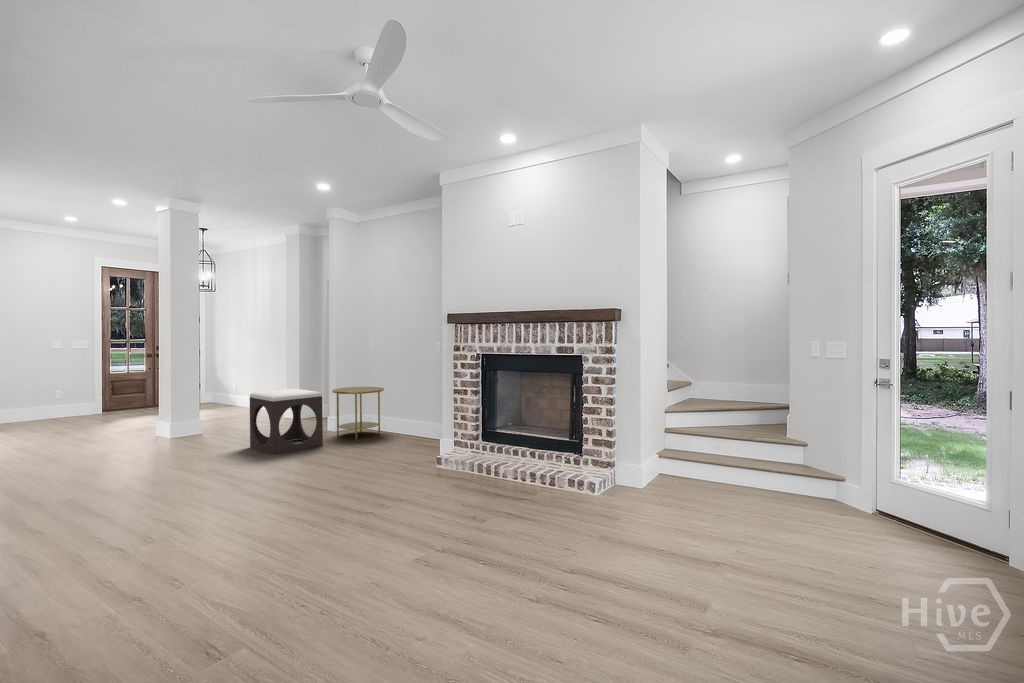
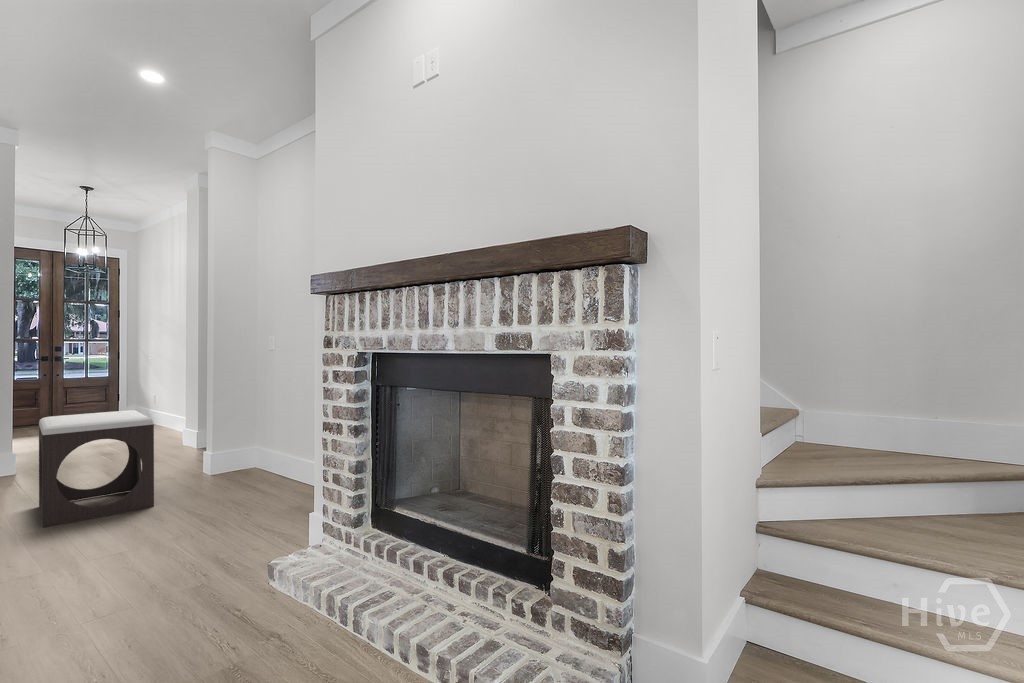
side table: present [332,387,384,439] -> none [193,406,281,493]

